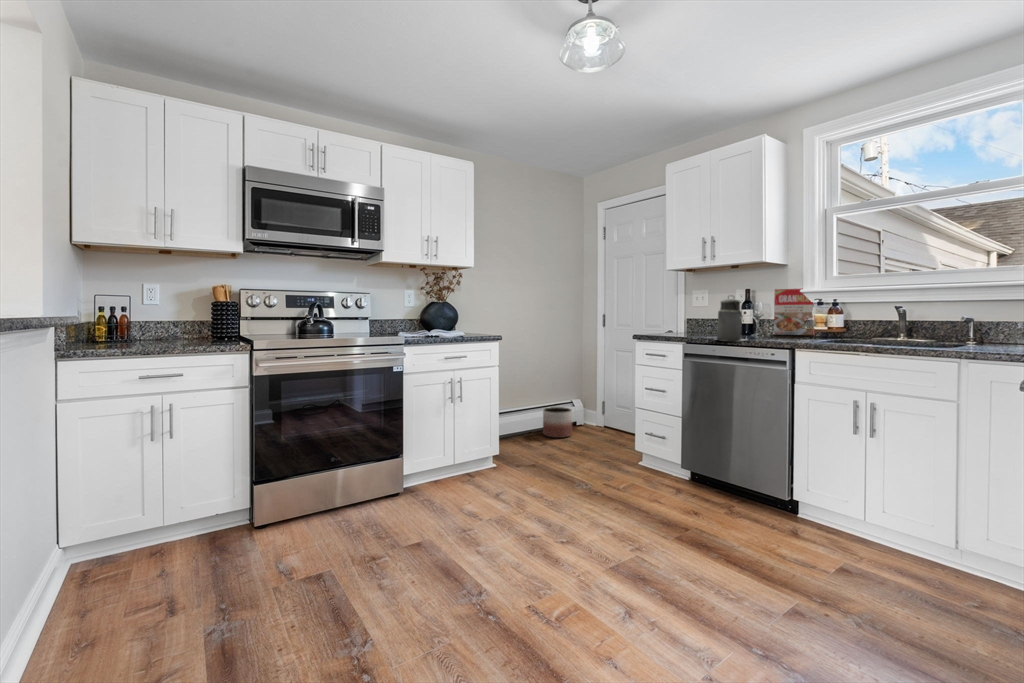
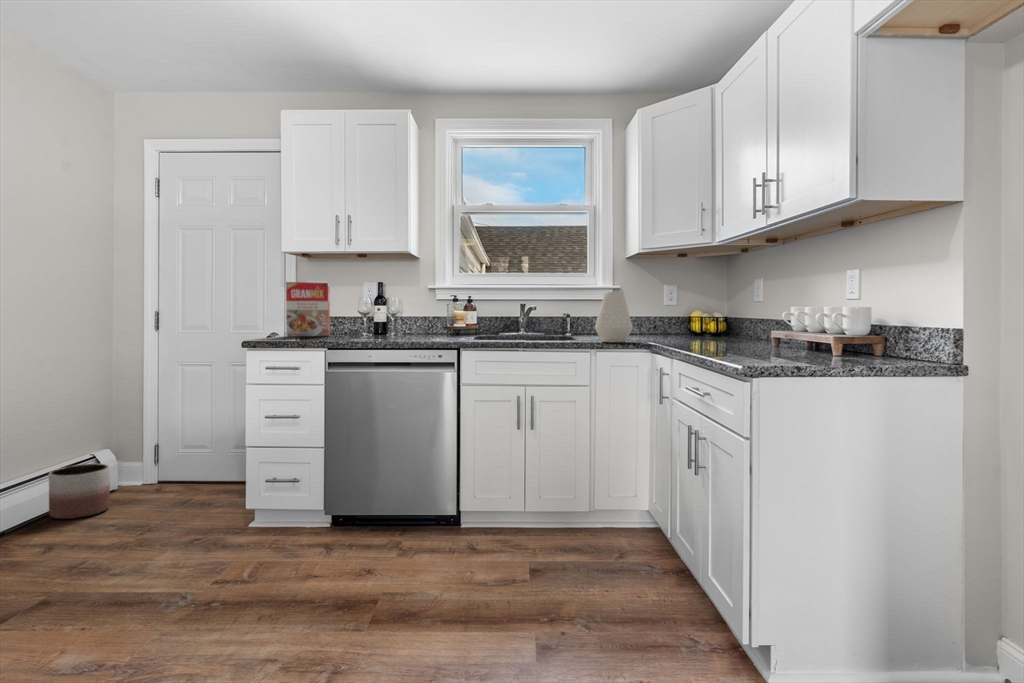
cereal box: present [774,288,814,335] -> present [286,282,330,336]
vase: none [950,295,1005,350] -> present [595,292,633,342]
canister: present [717,298,745,341] -> none [362,285,403,342]

